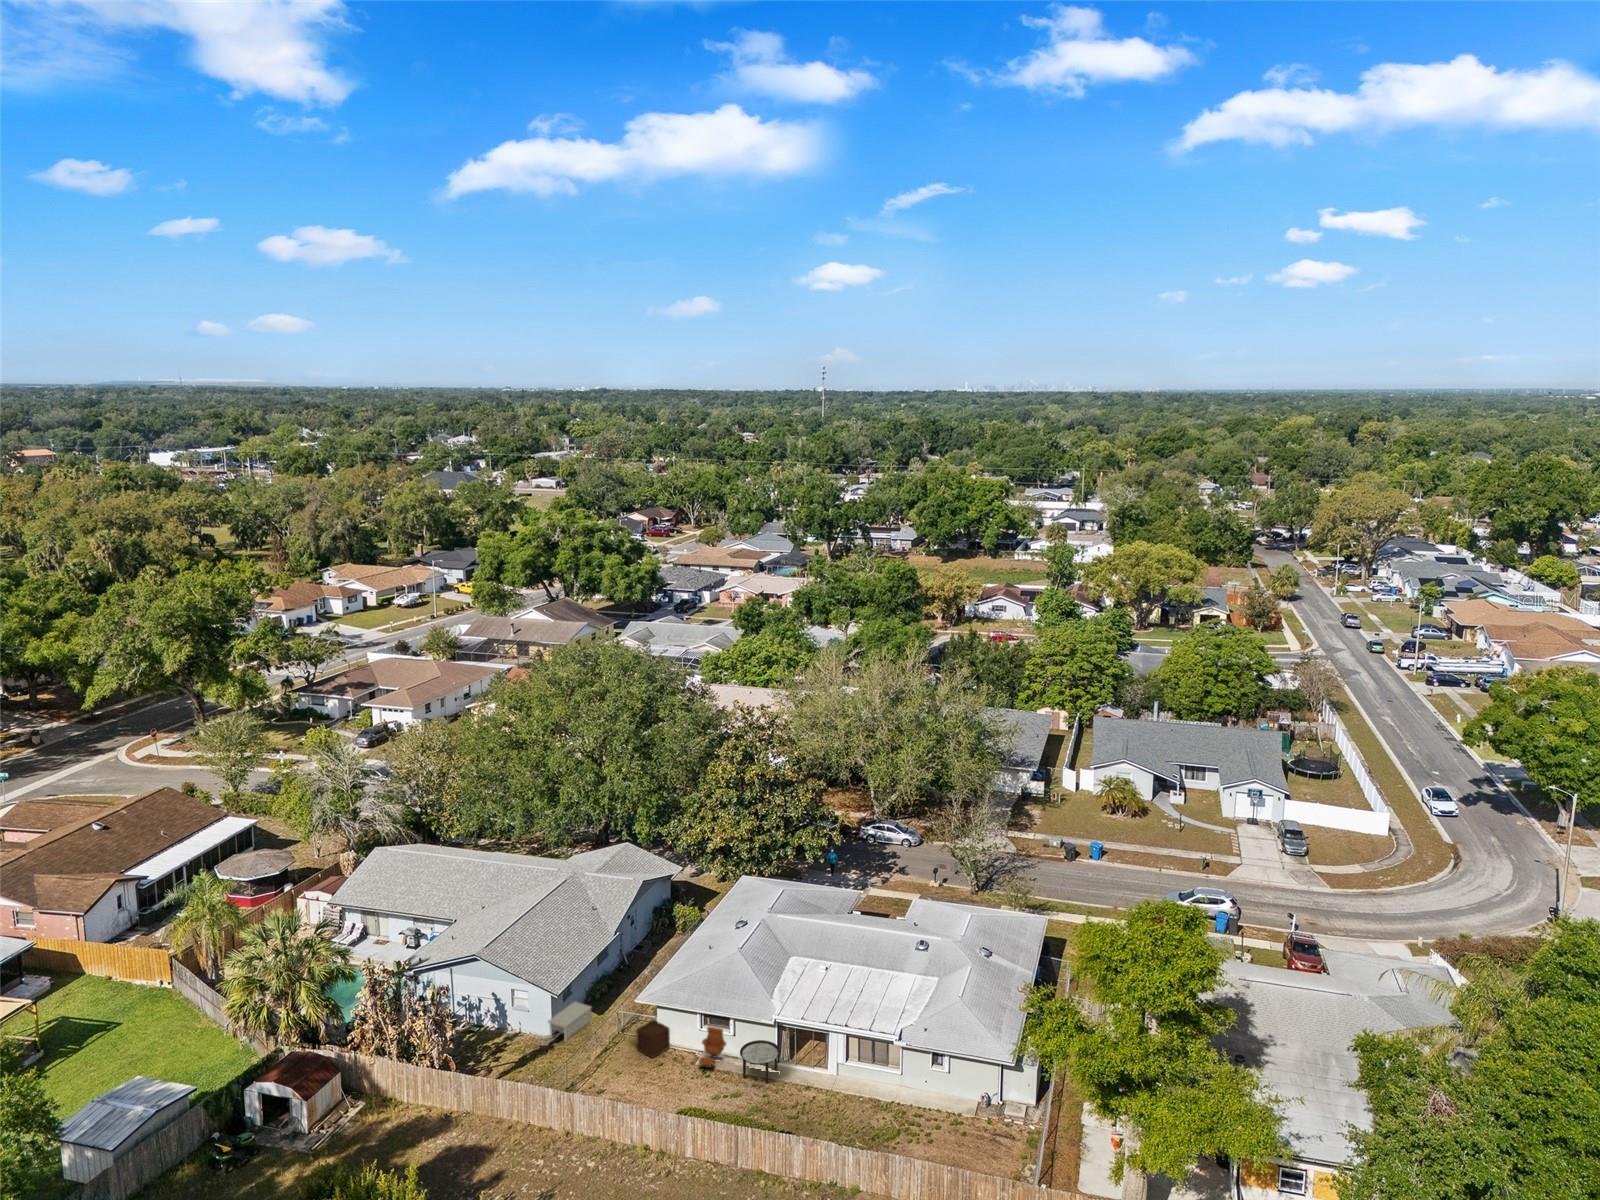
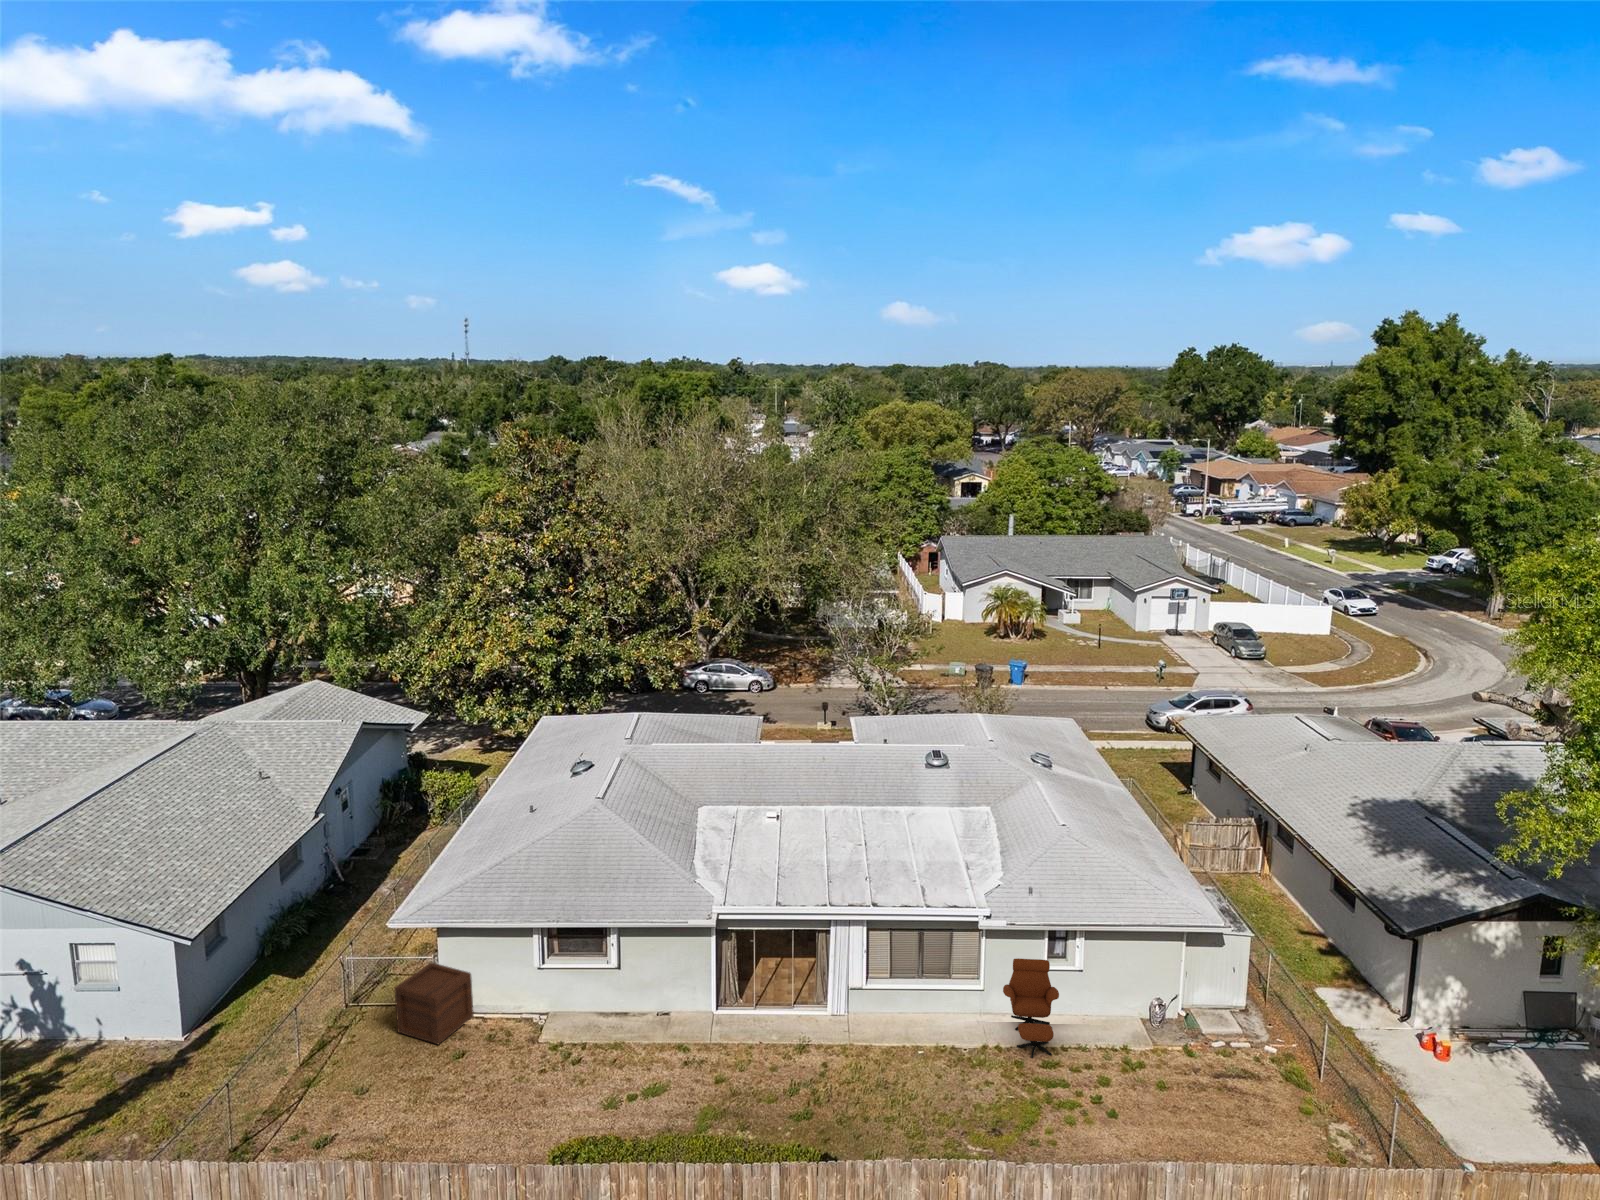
storage bench: present [548,1002,591,1042] -> none [169,955,279,1045]
lounge chair: present [699,1027,726,1070] -> present [1003,958,1059,1058]
round table: present [740,1040,780,1083] -> none [645,966,732,1053]

